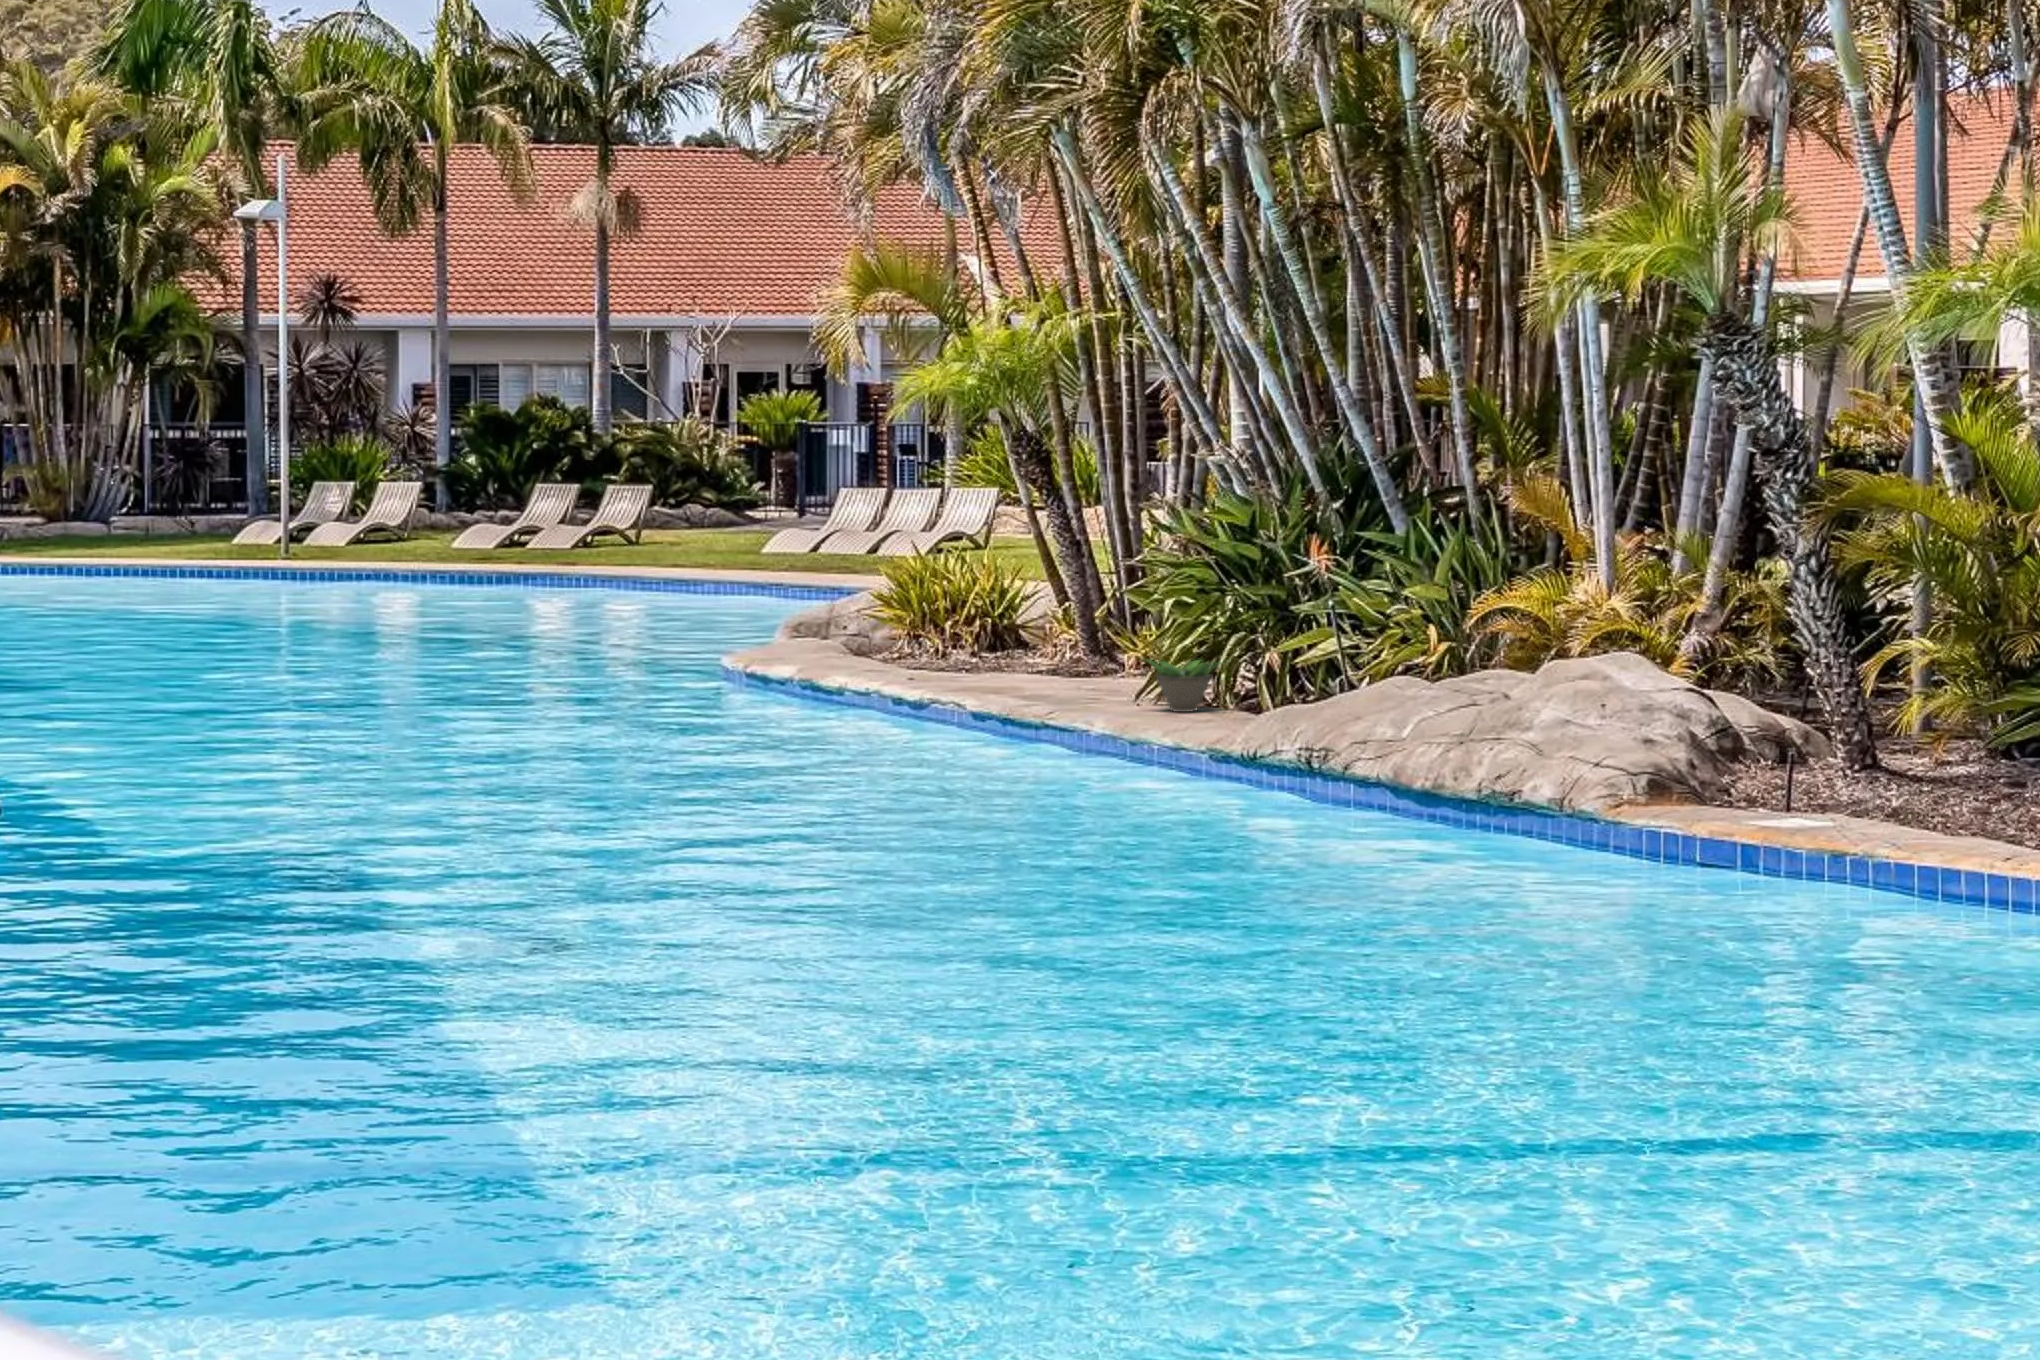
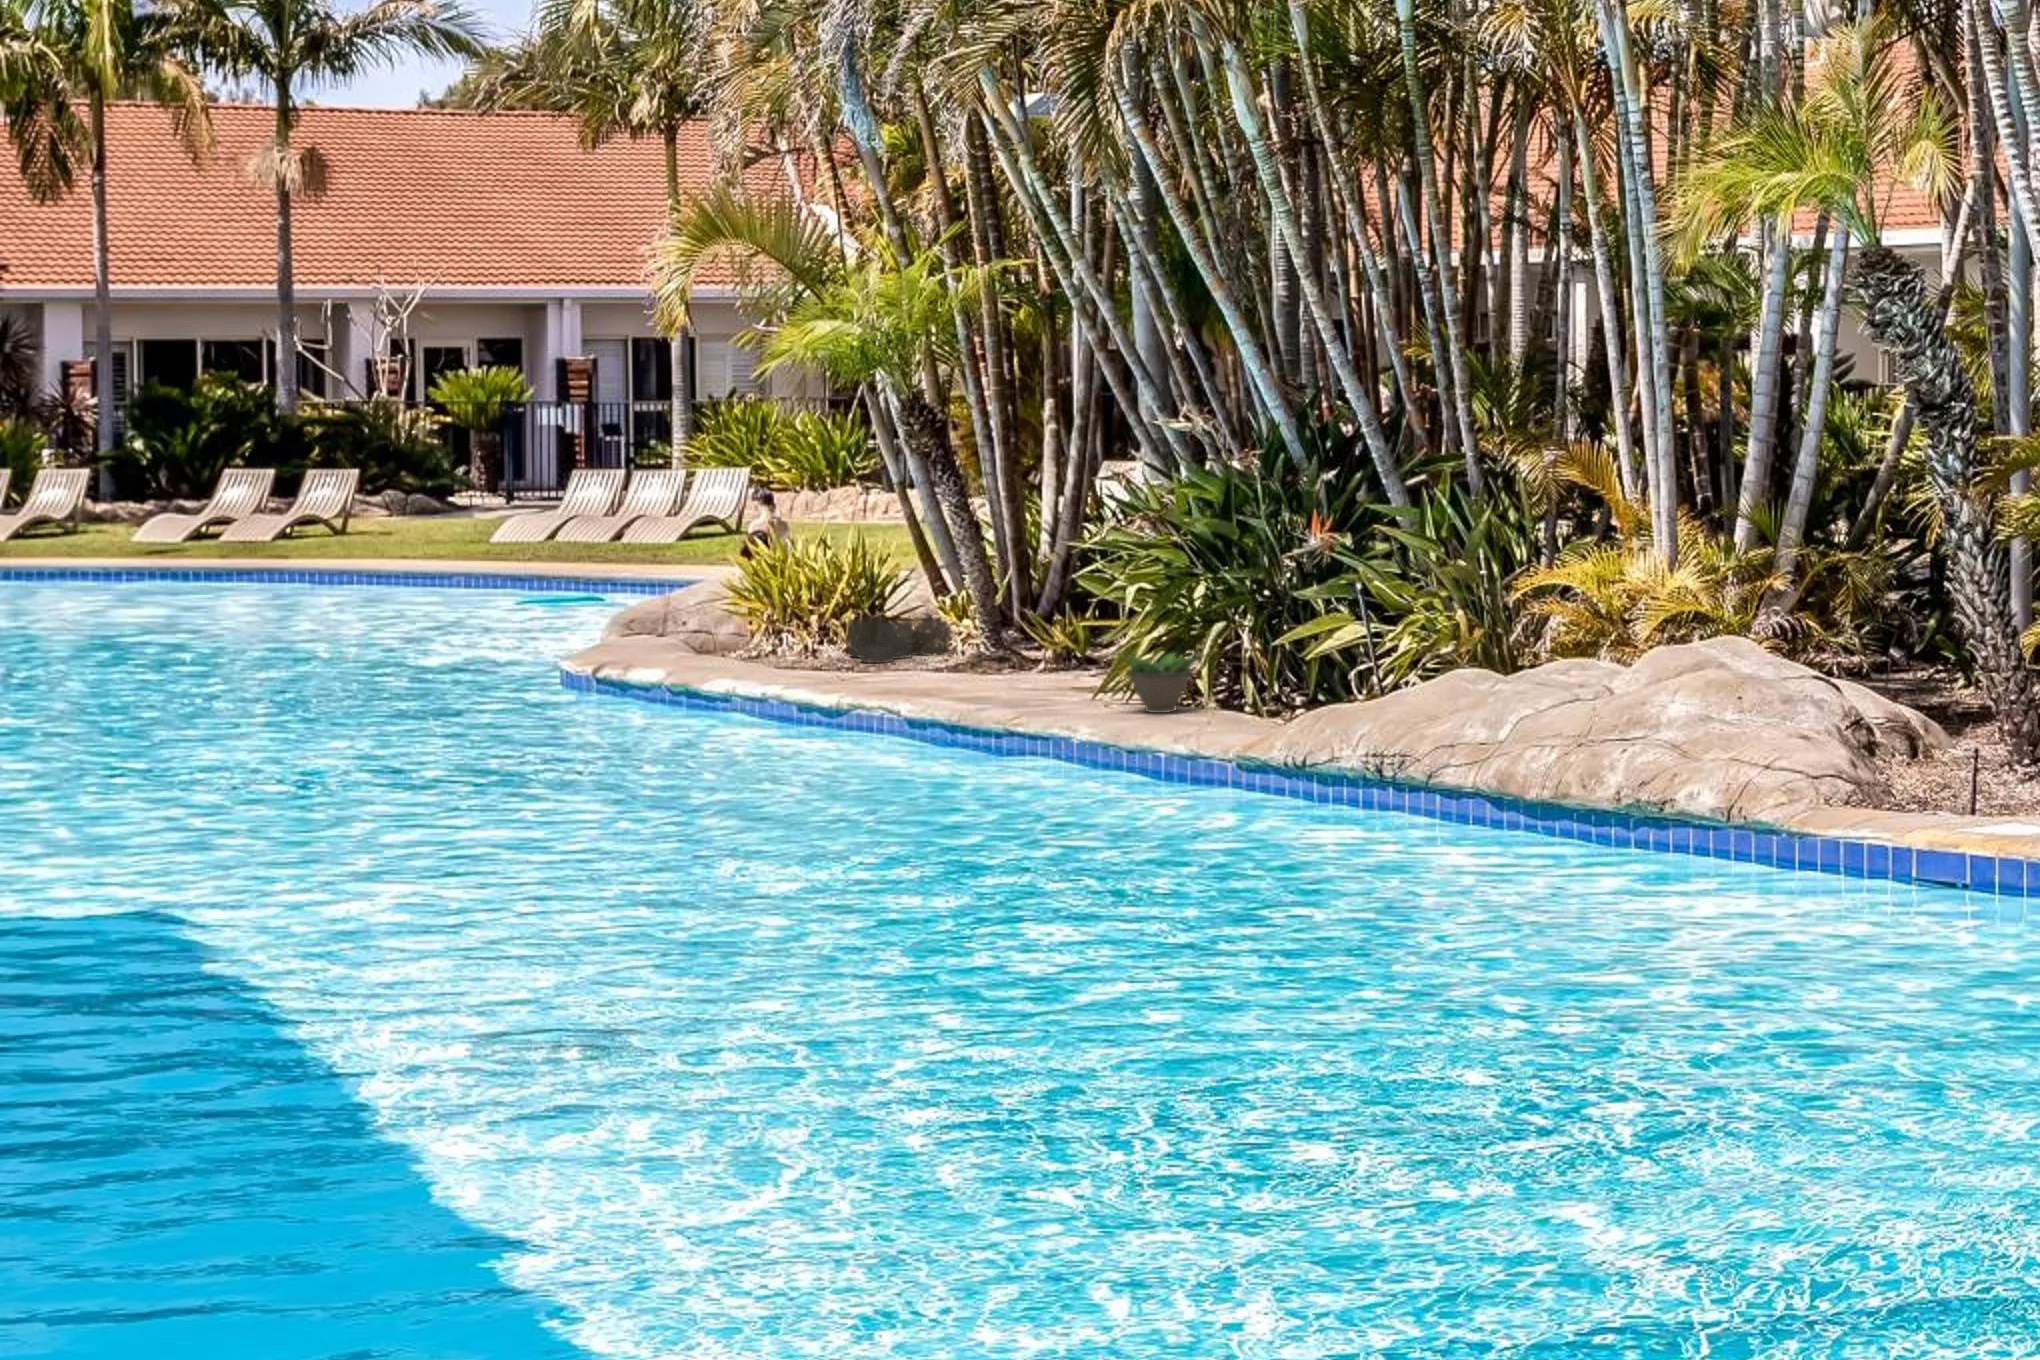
woven basket: none [969,621,1063,666] -> present [848,614,953,663]

